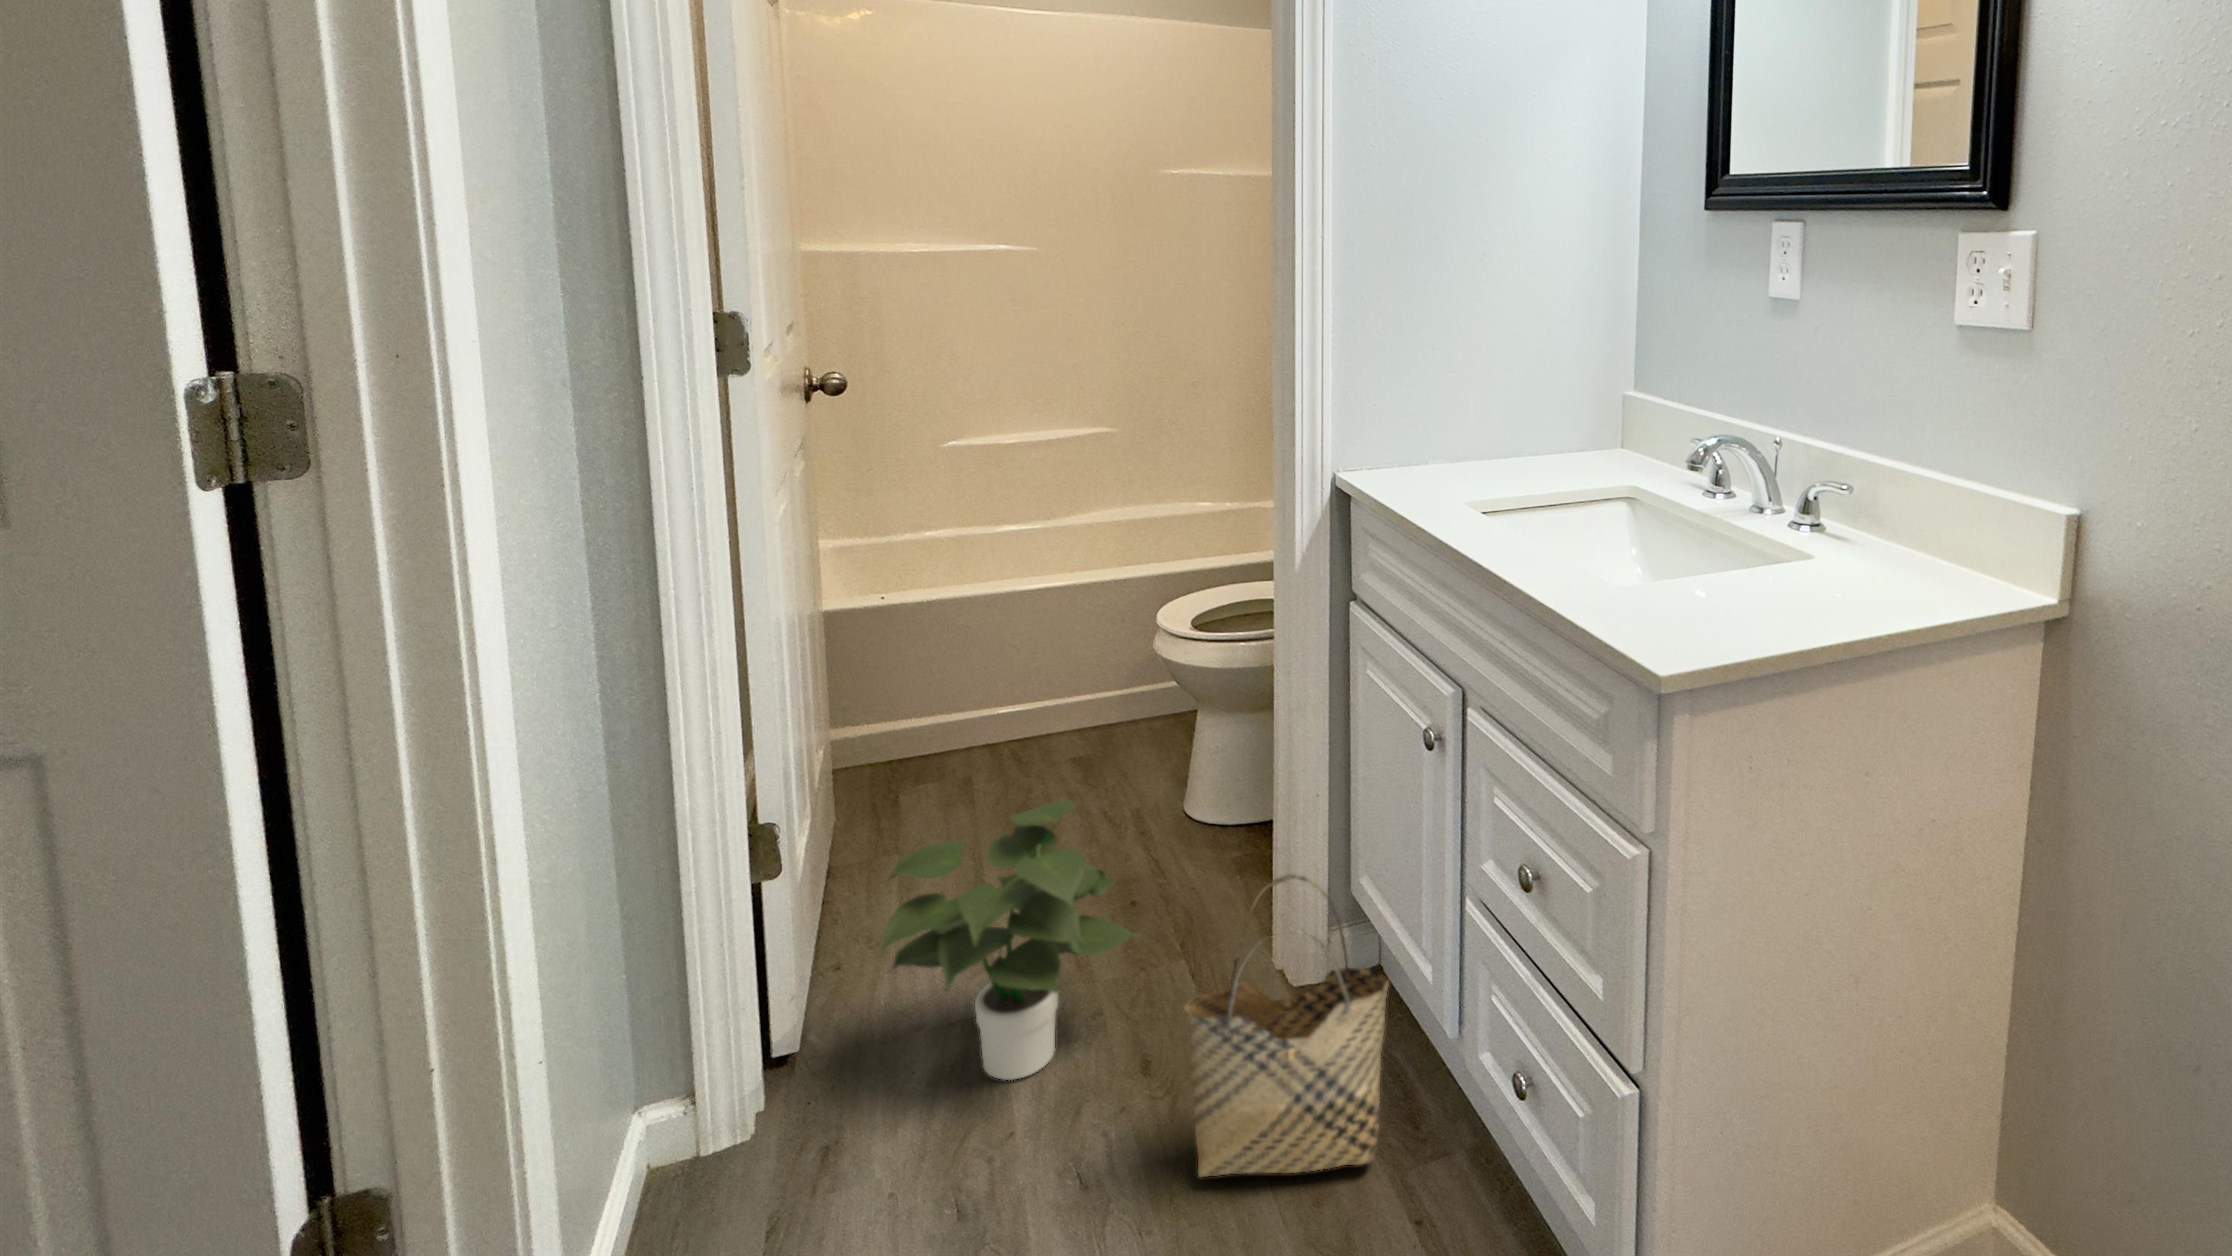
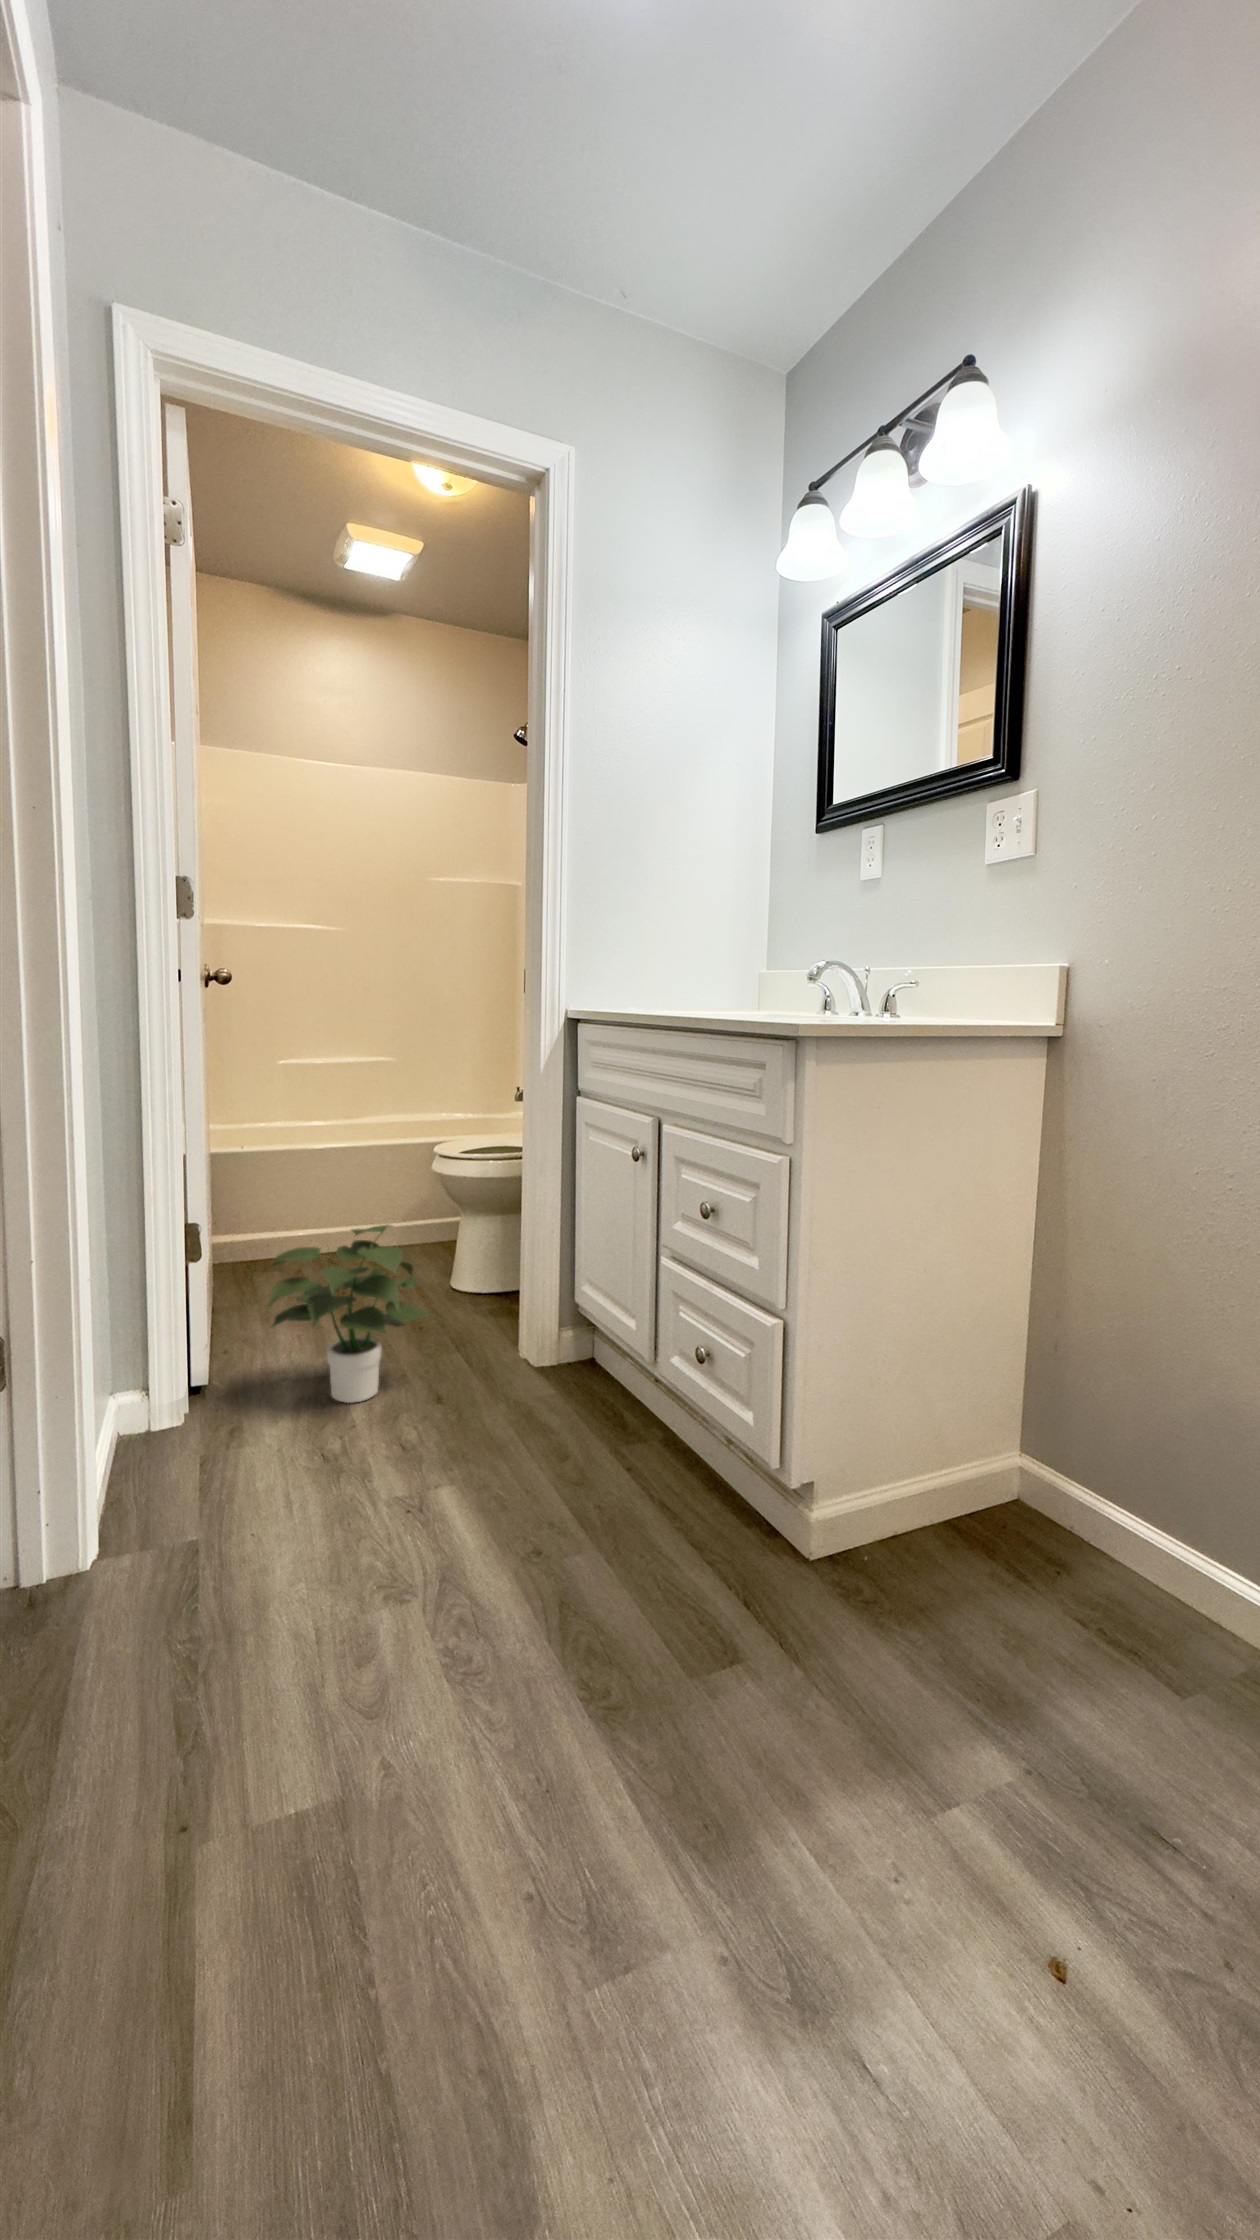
woven basket: present [1185,875,1389,1177] -> none [474,1252,608,1444]

